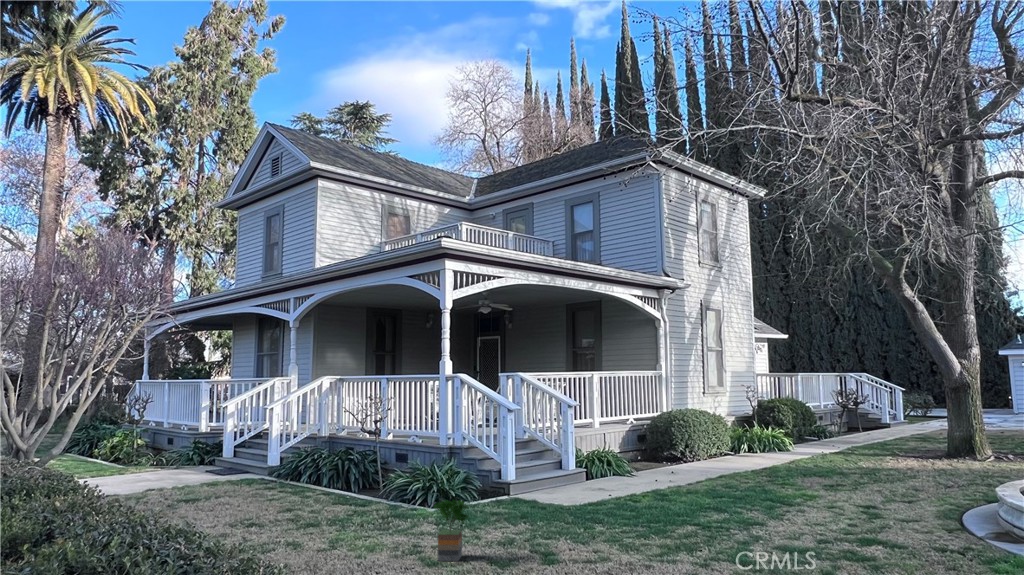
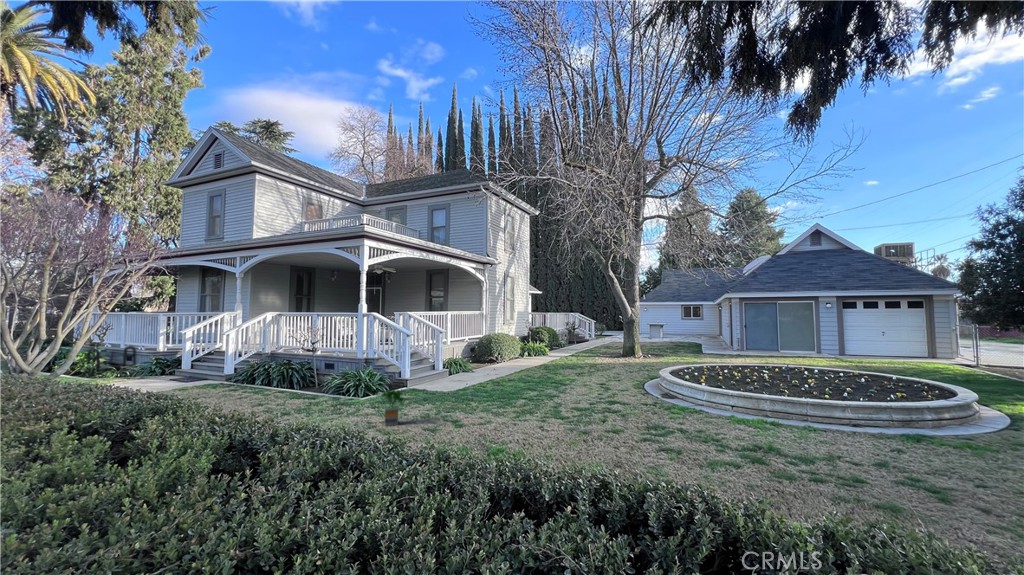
bench: none [123,424,178,460] -> present [86,346,136,373]

